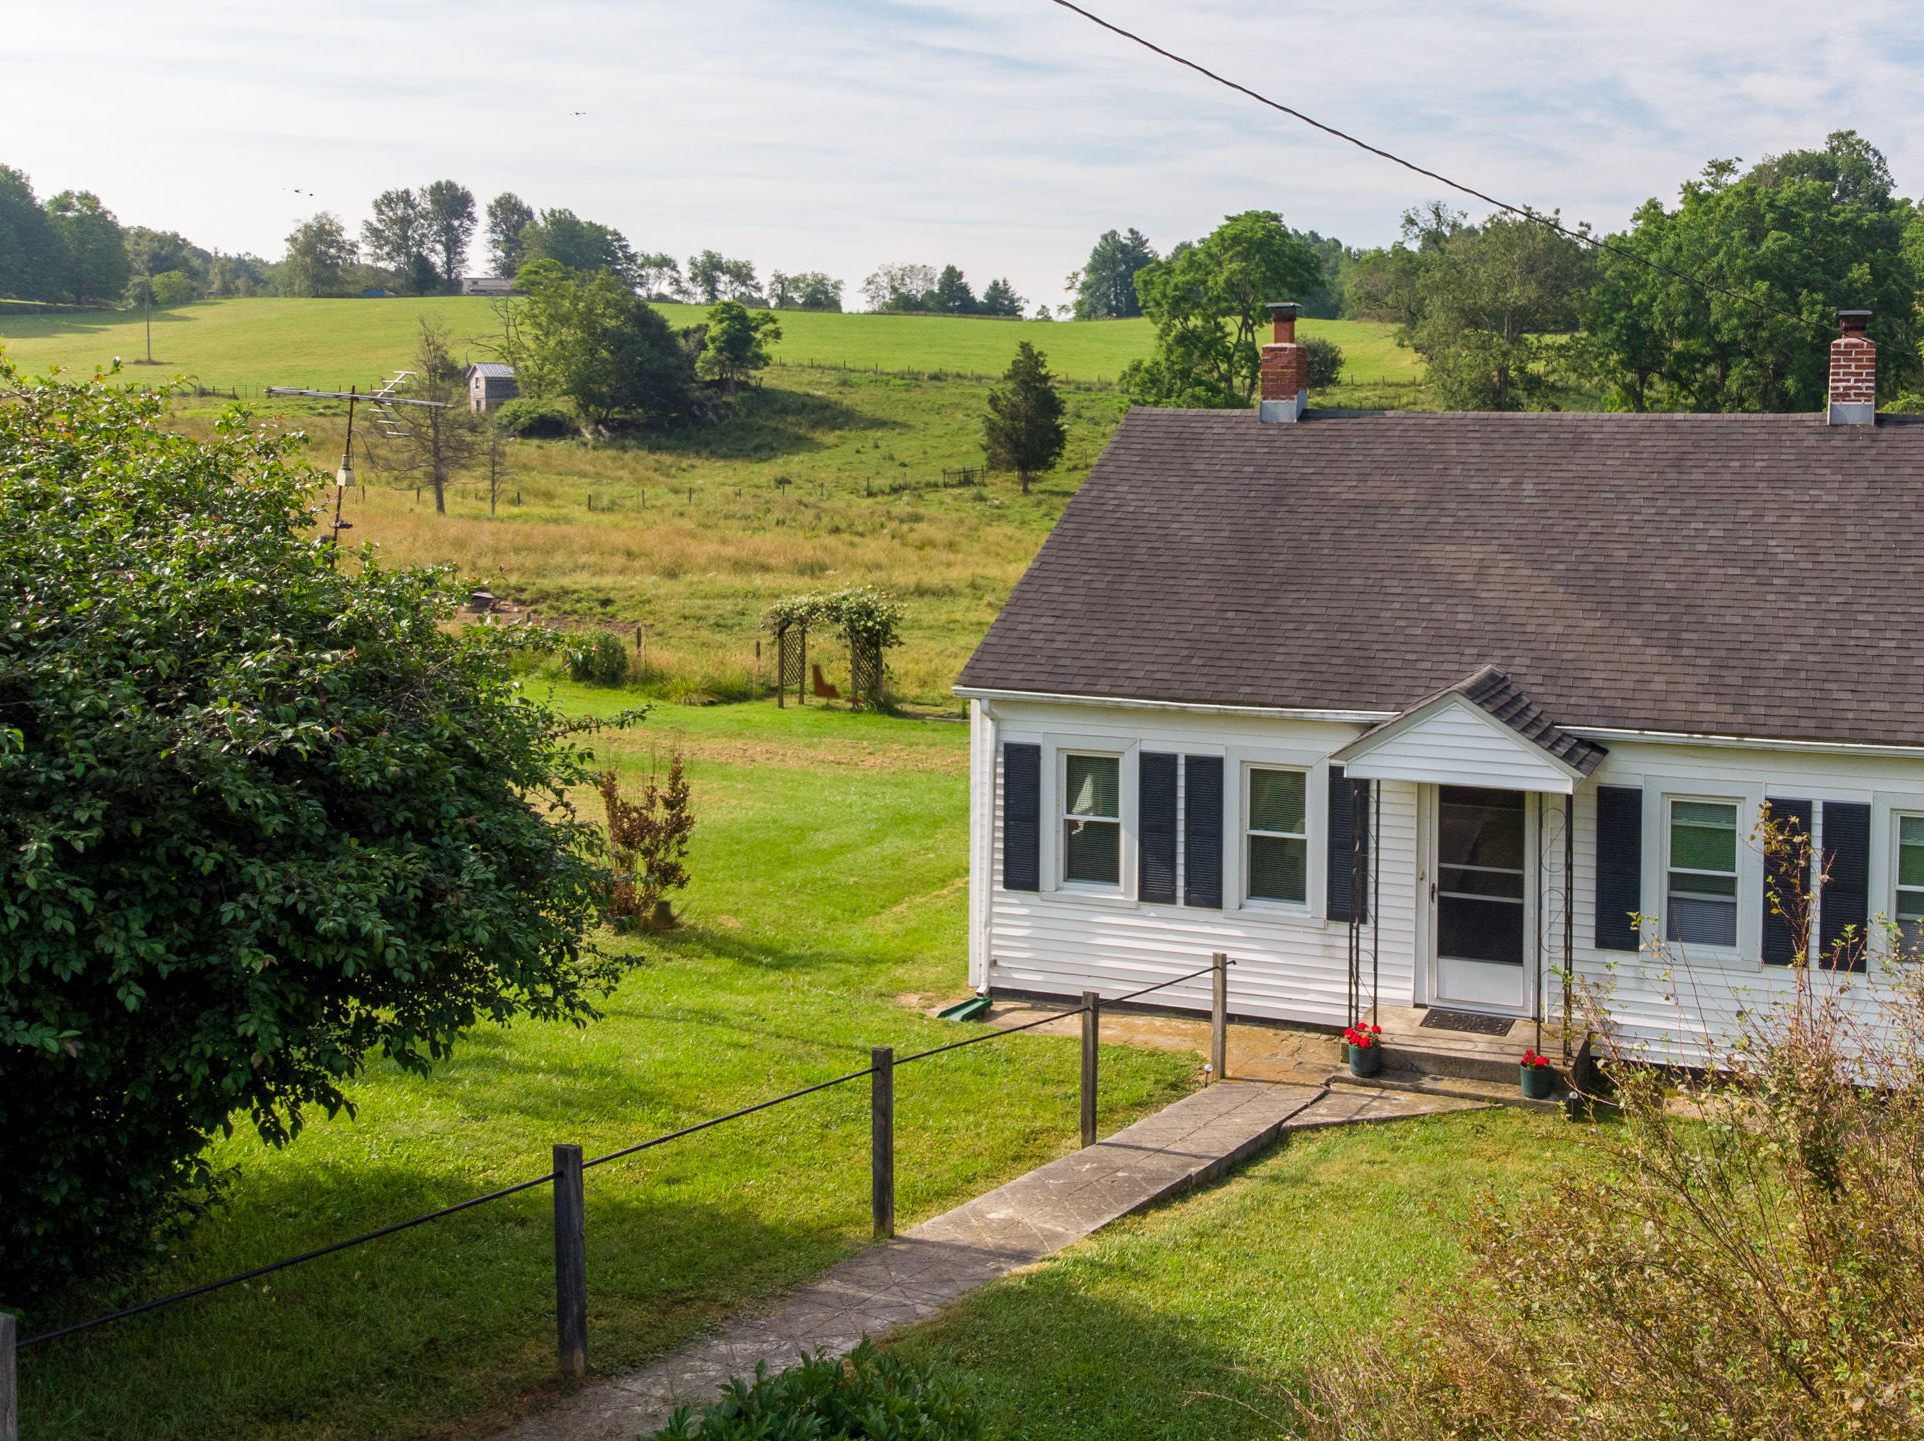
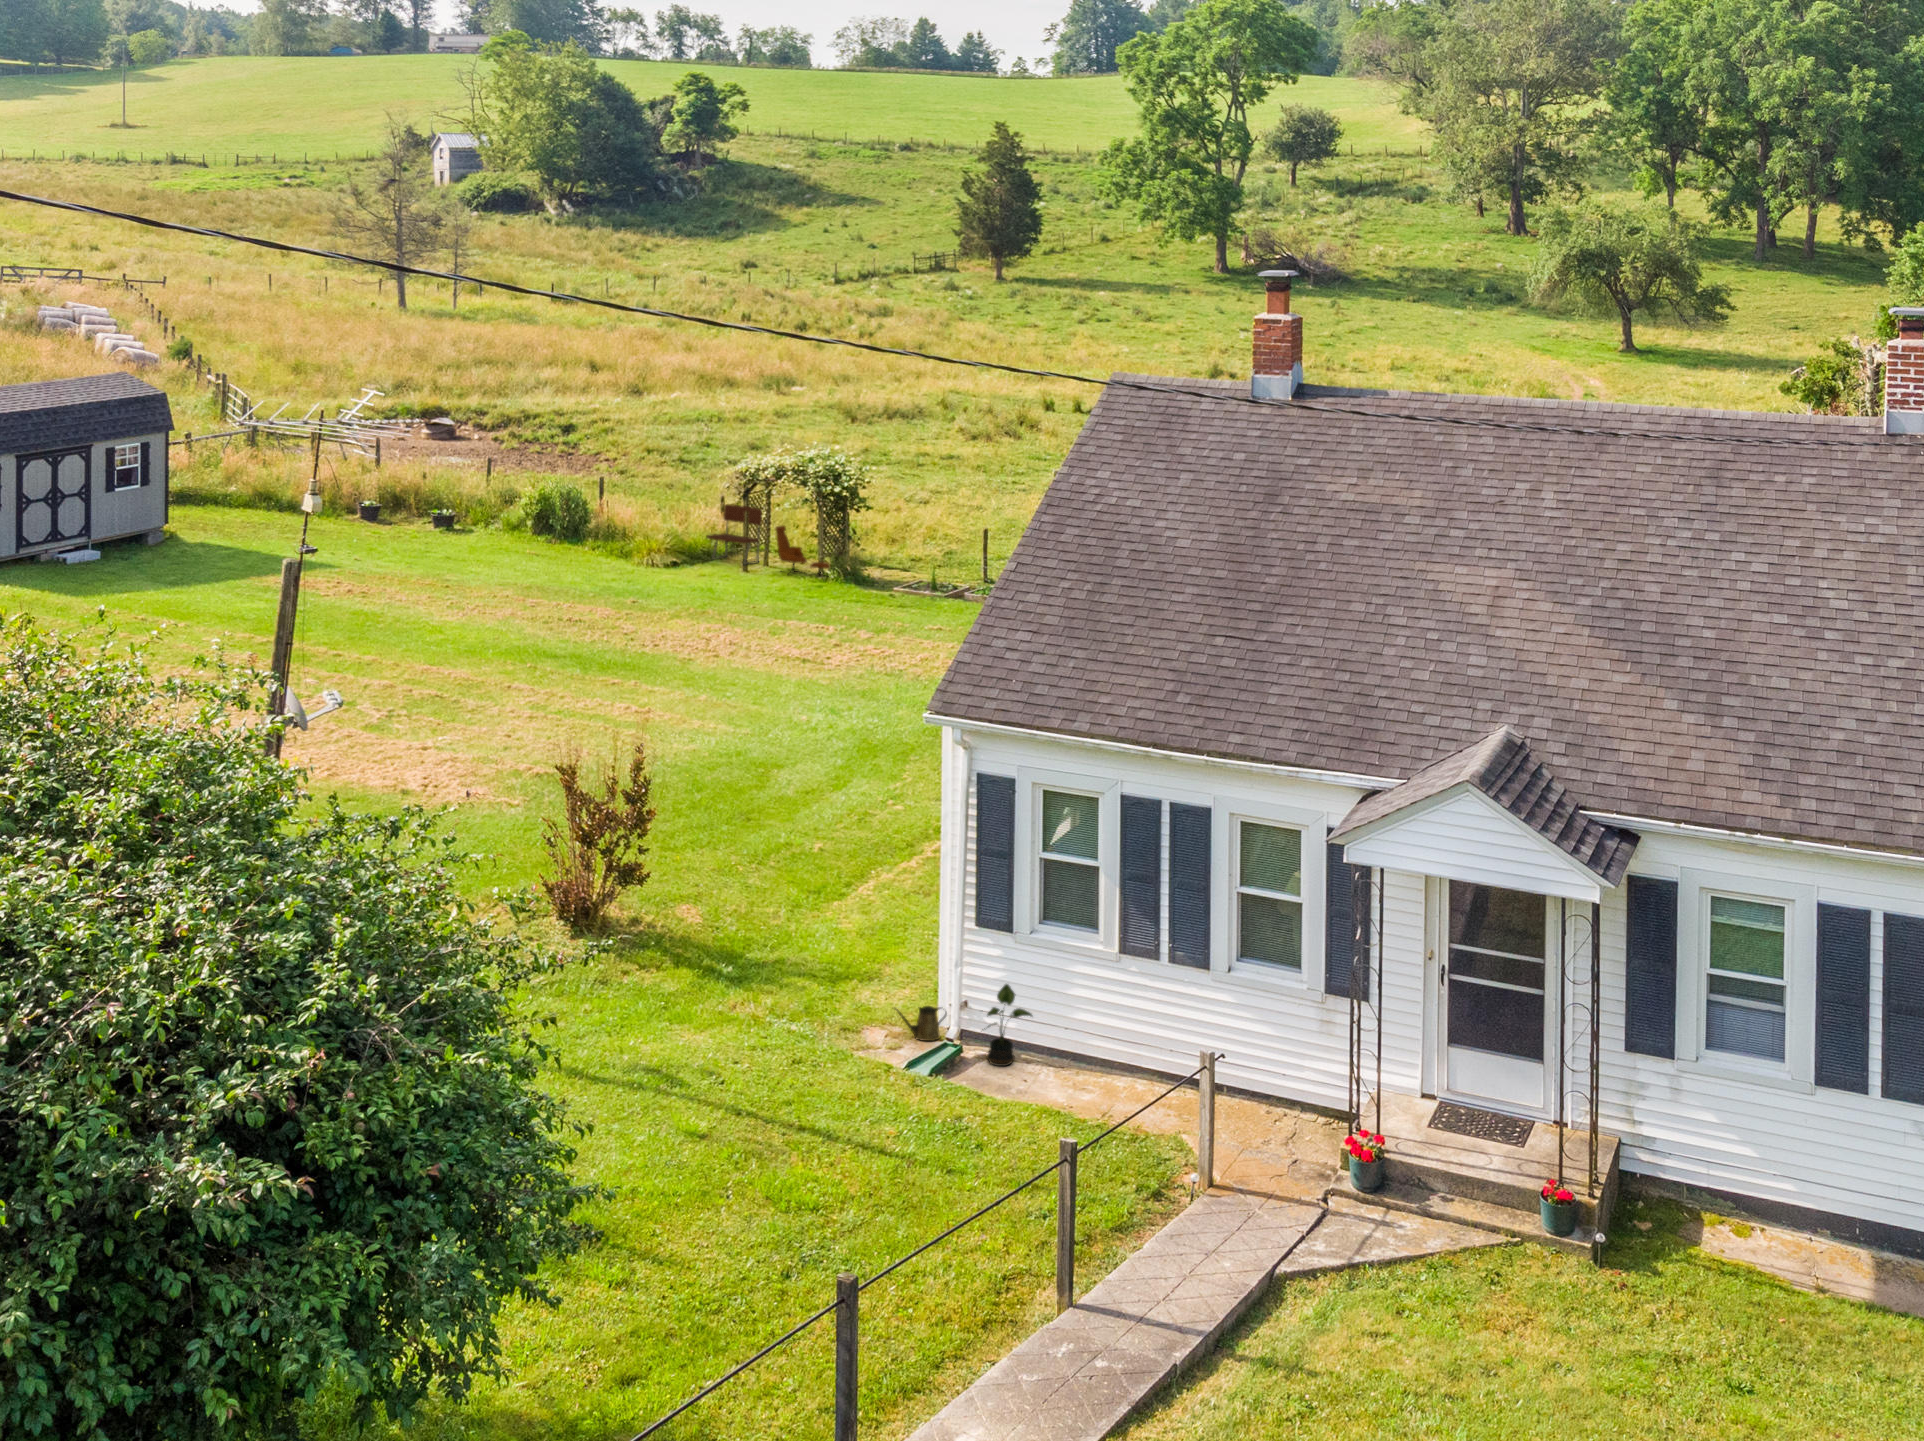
bench: none [743,646,799,702] -> present [706,504,762,564]
watering can: present [646,900,688,929] -> present [895,1006,947,1041]
potted plant: none [1005,939,1055,1014] -> present [984,984,1032,1066]

